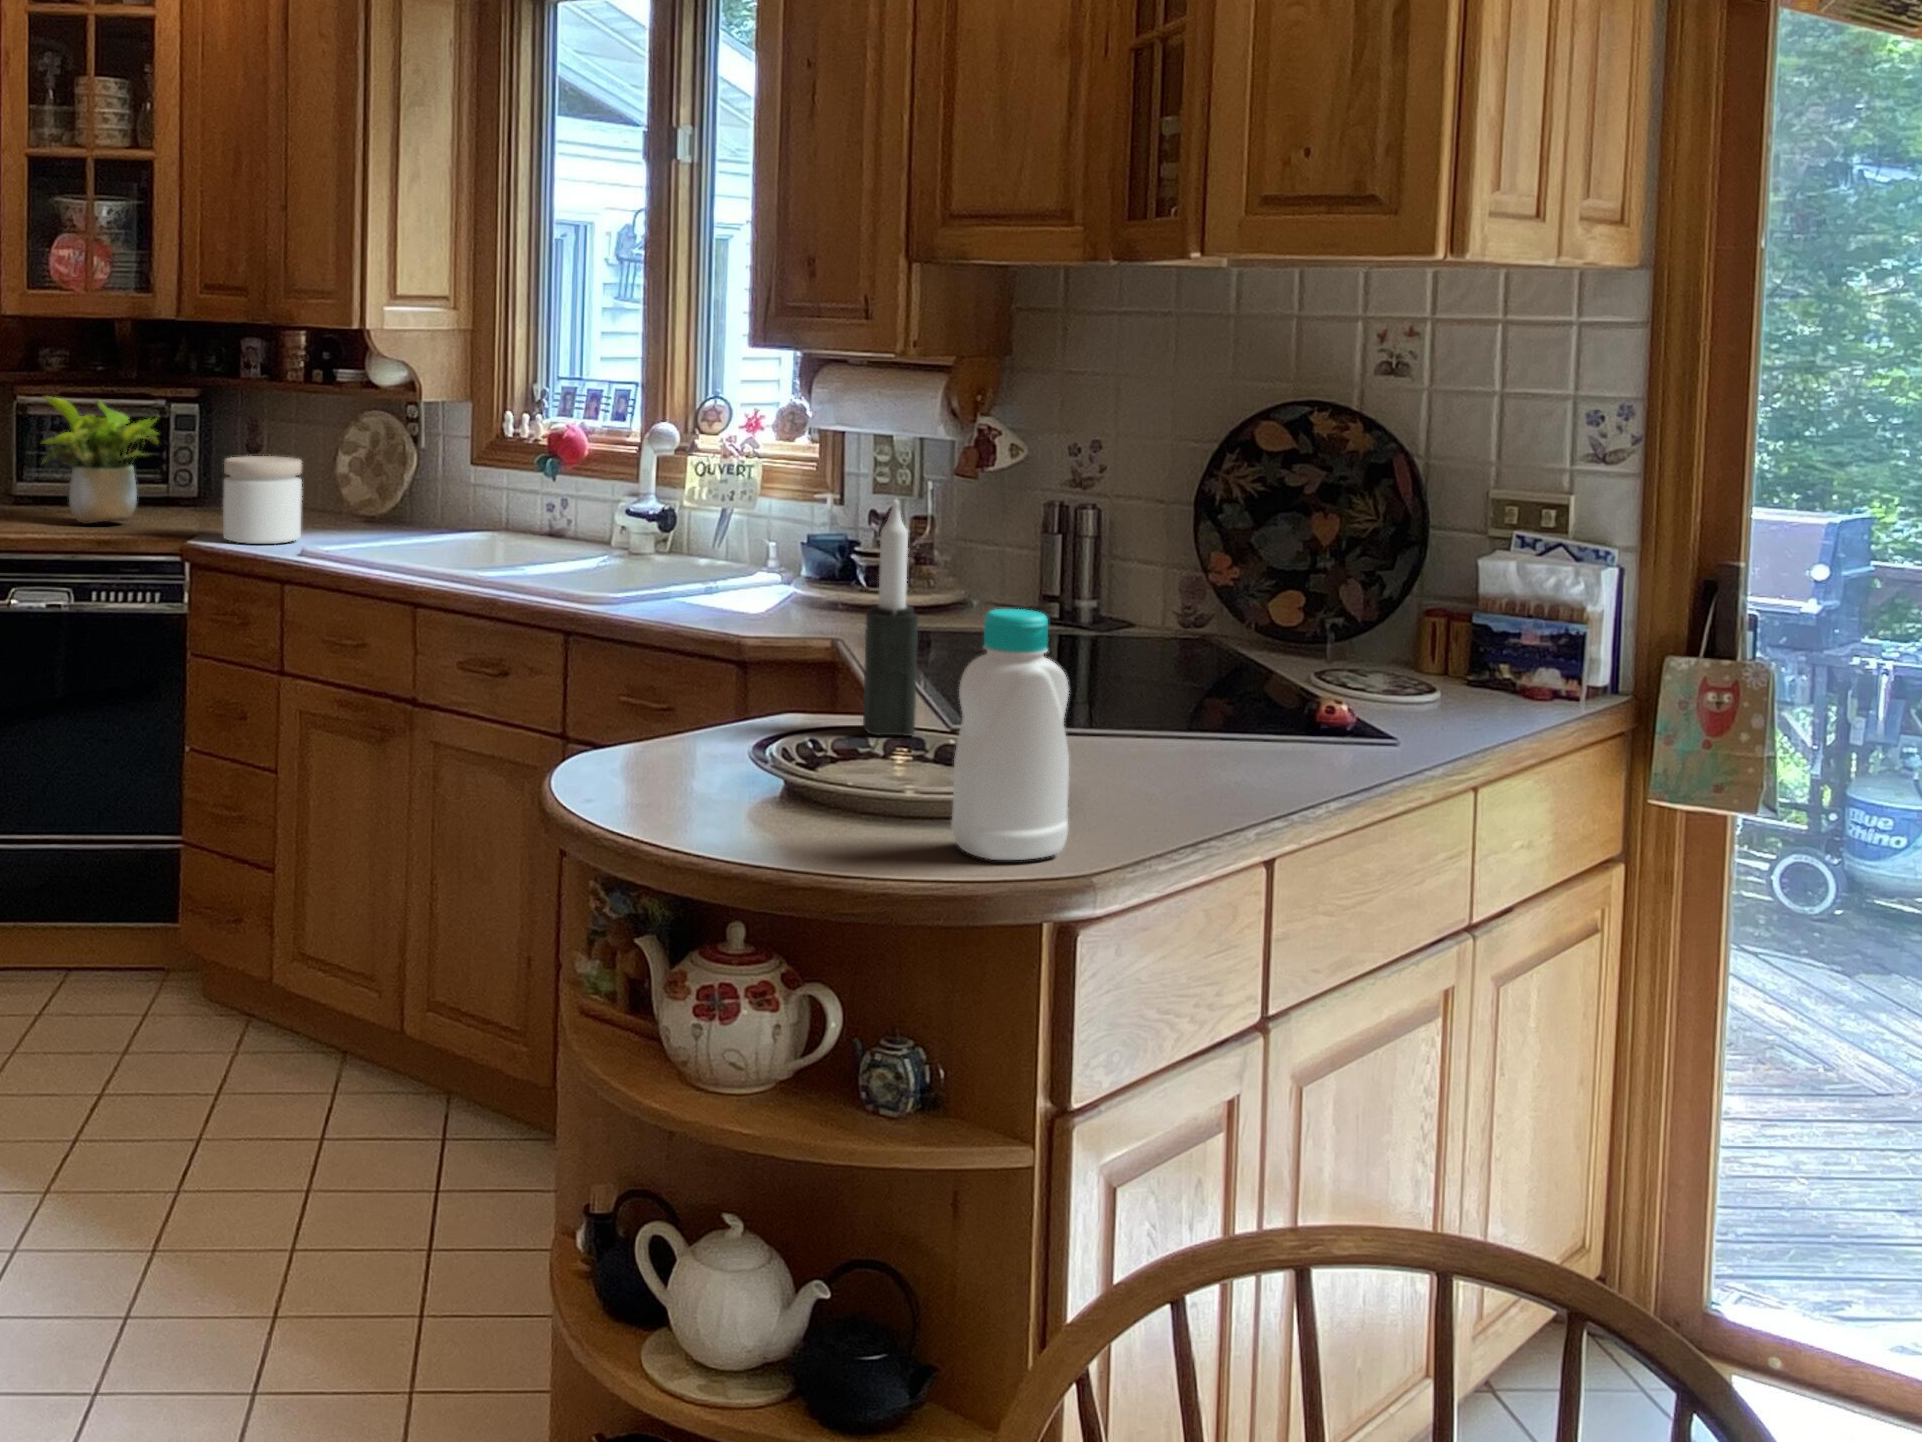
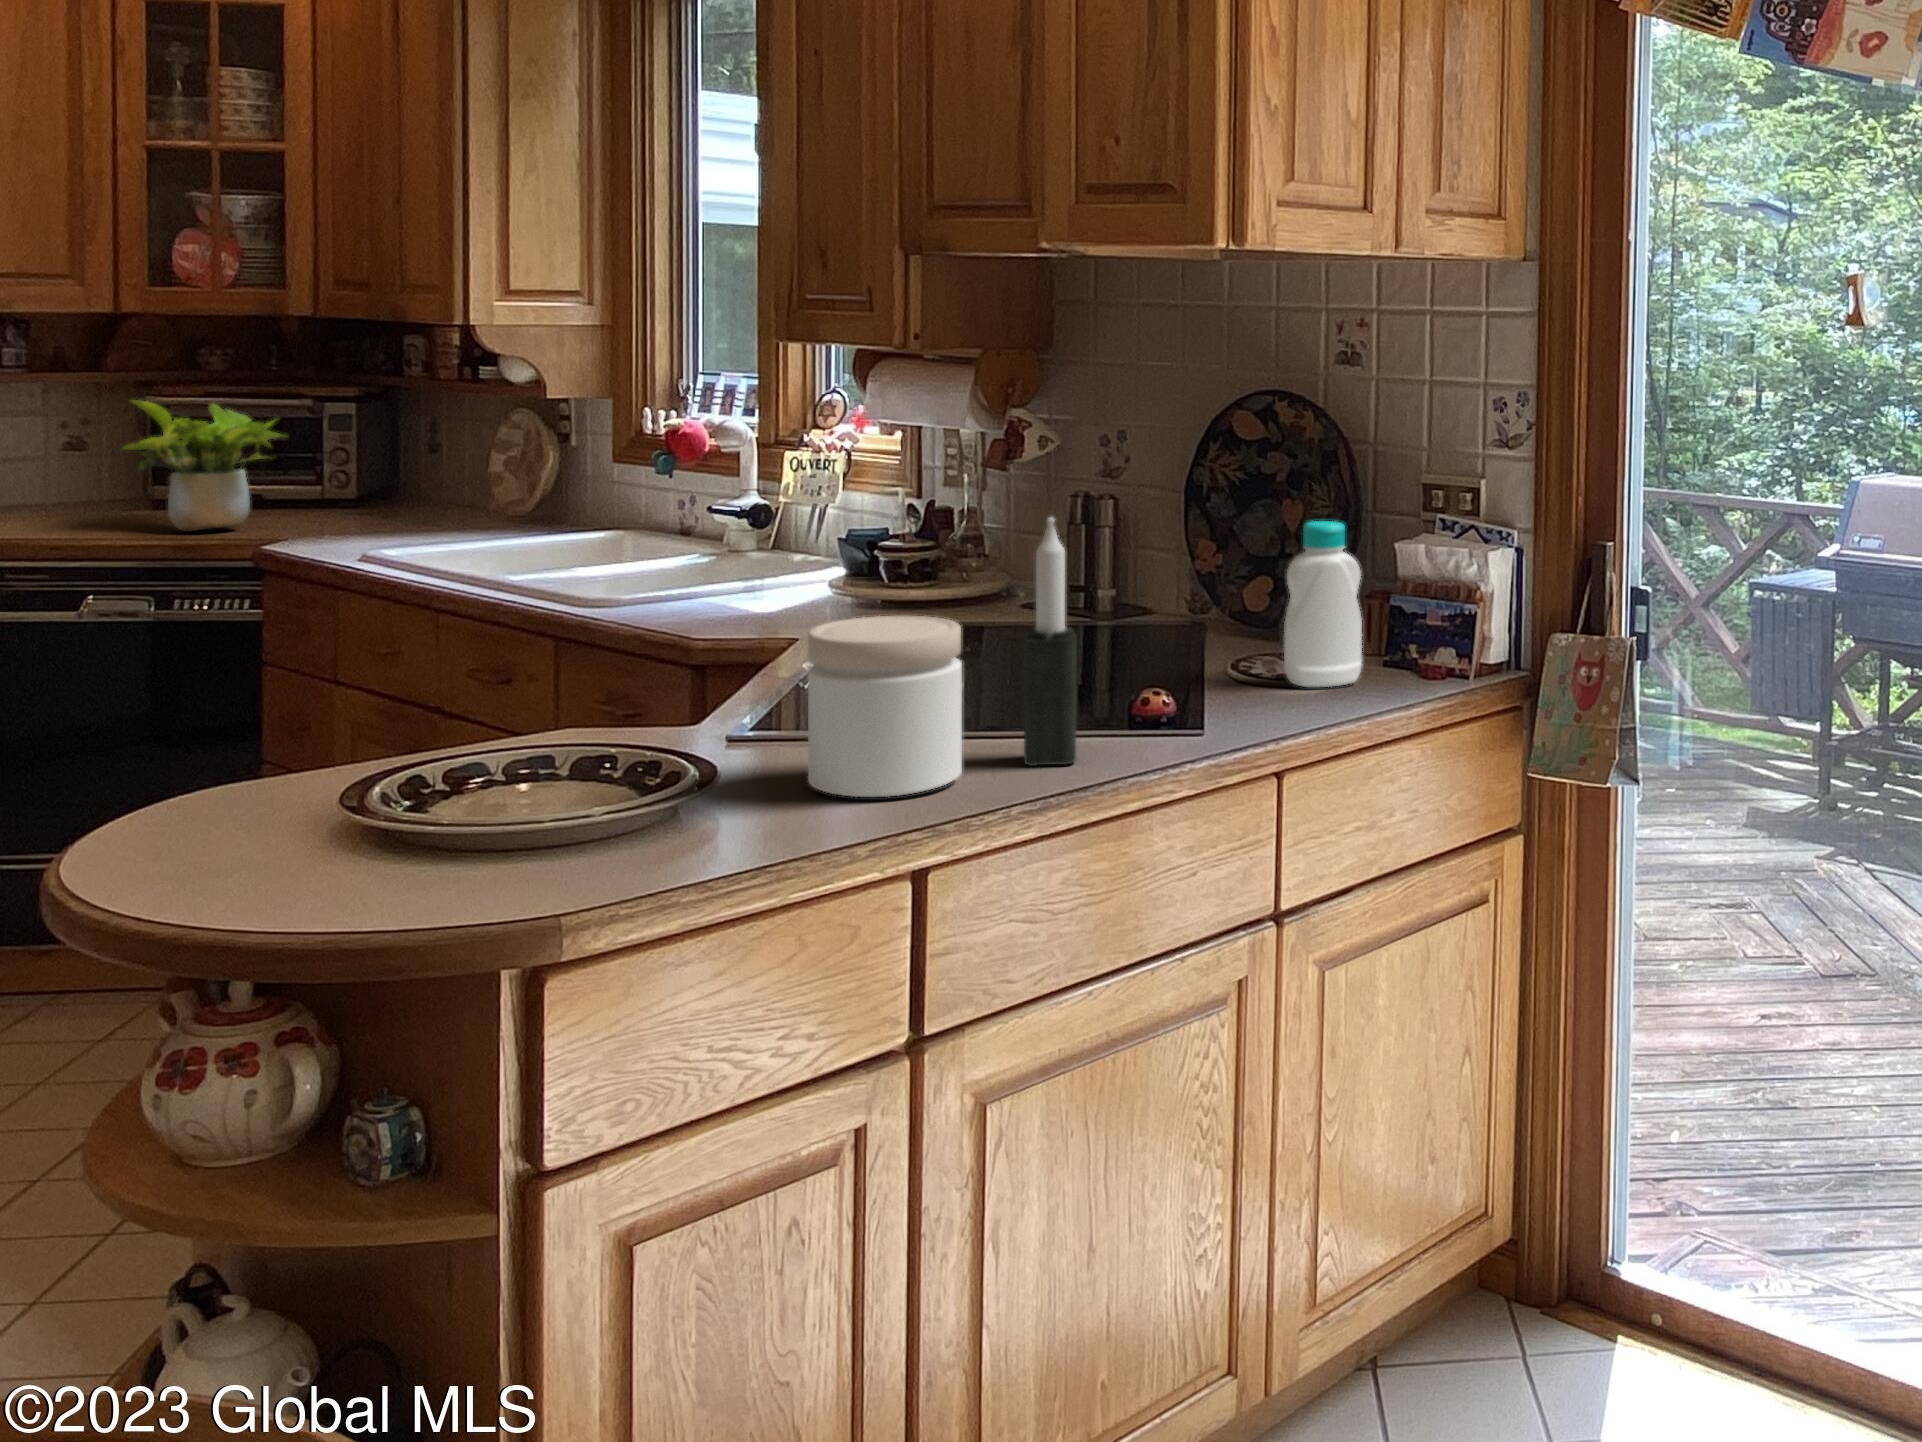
jar: present [223,456,302,544] -> present [808,616,962,797]
candle: present [863,500,918,736] -> present [1024,517,1076,766]
bottle: present [951,609,1069,860] -> present [1284,521,1362,687]

